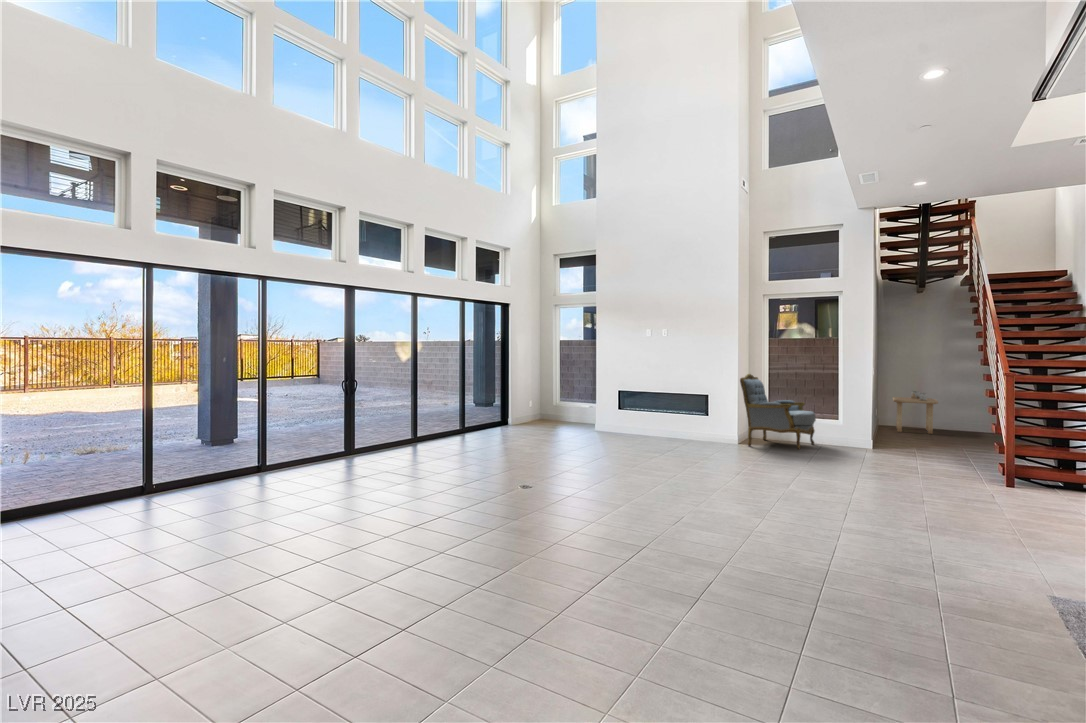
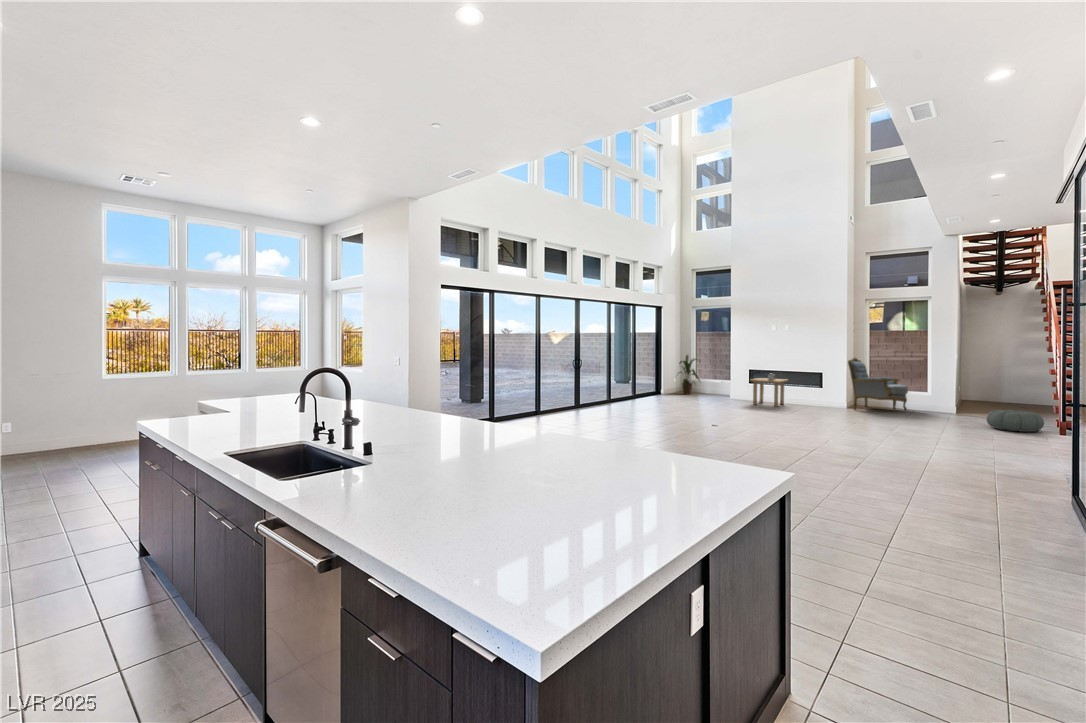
house plant: none [526,370,563,423] -> present [679,355,699,394]
side table: present [893,391,938,434] -> present [750,373,788,406]
pouf: none [915,450,990,483] -> present [987,410,1044,432]

